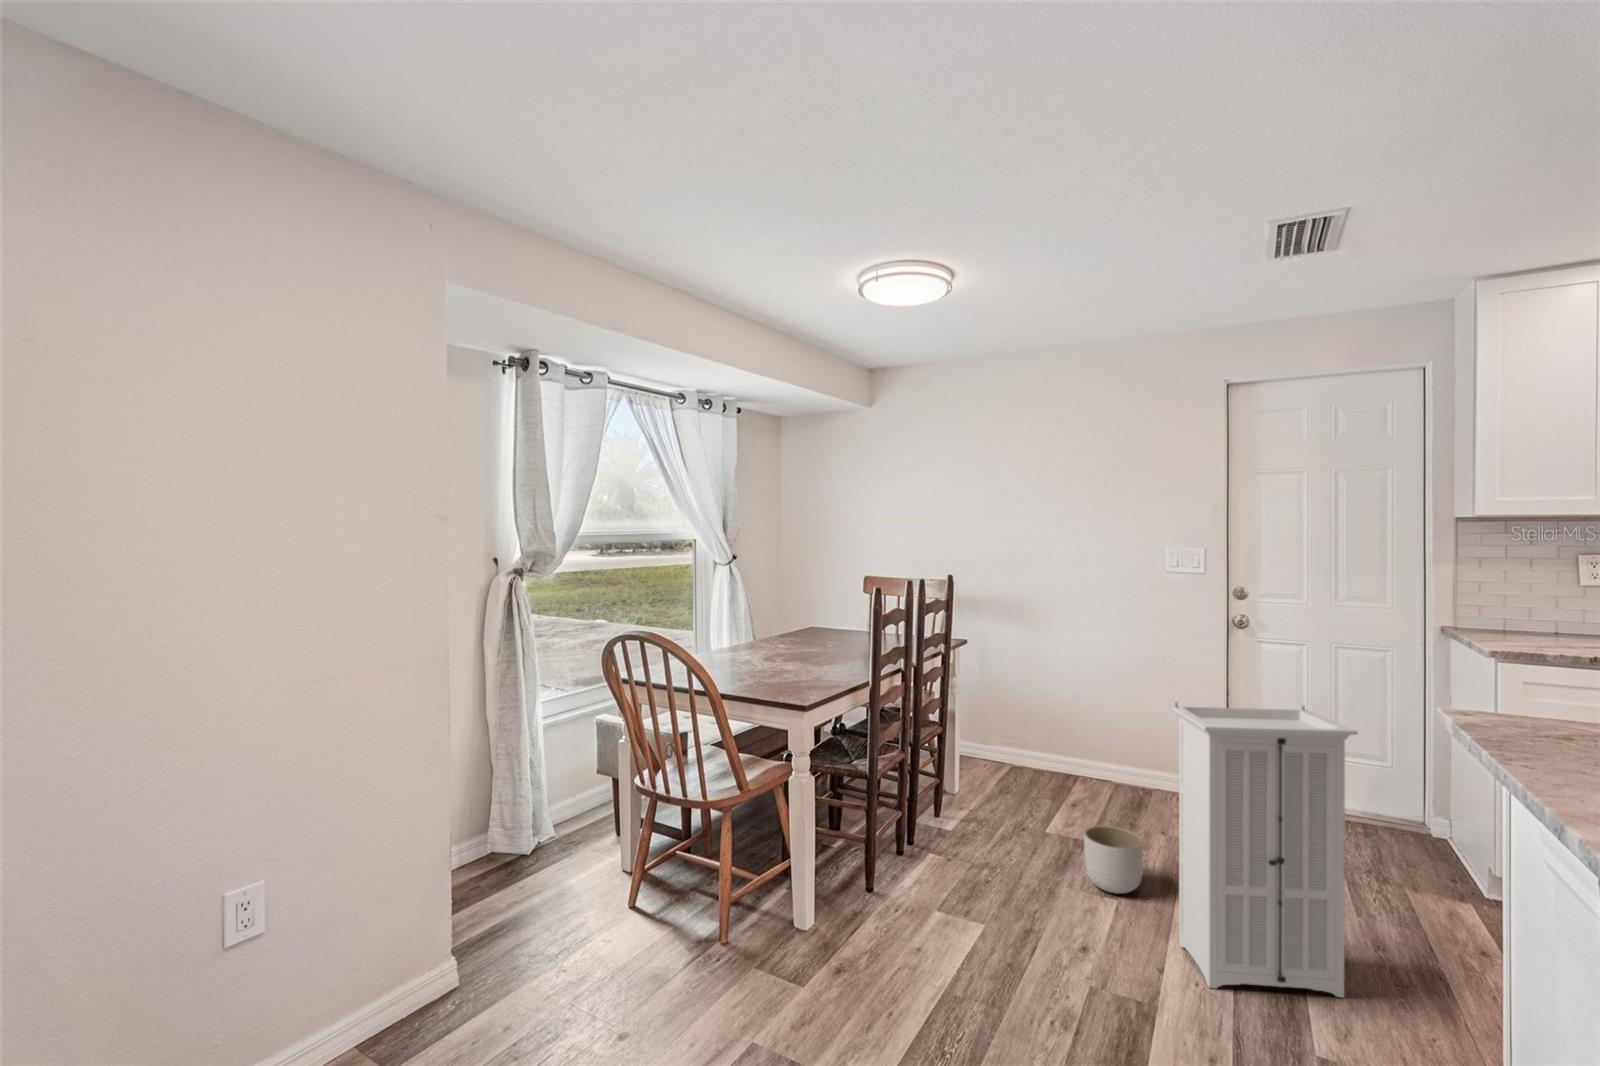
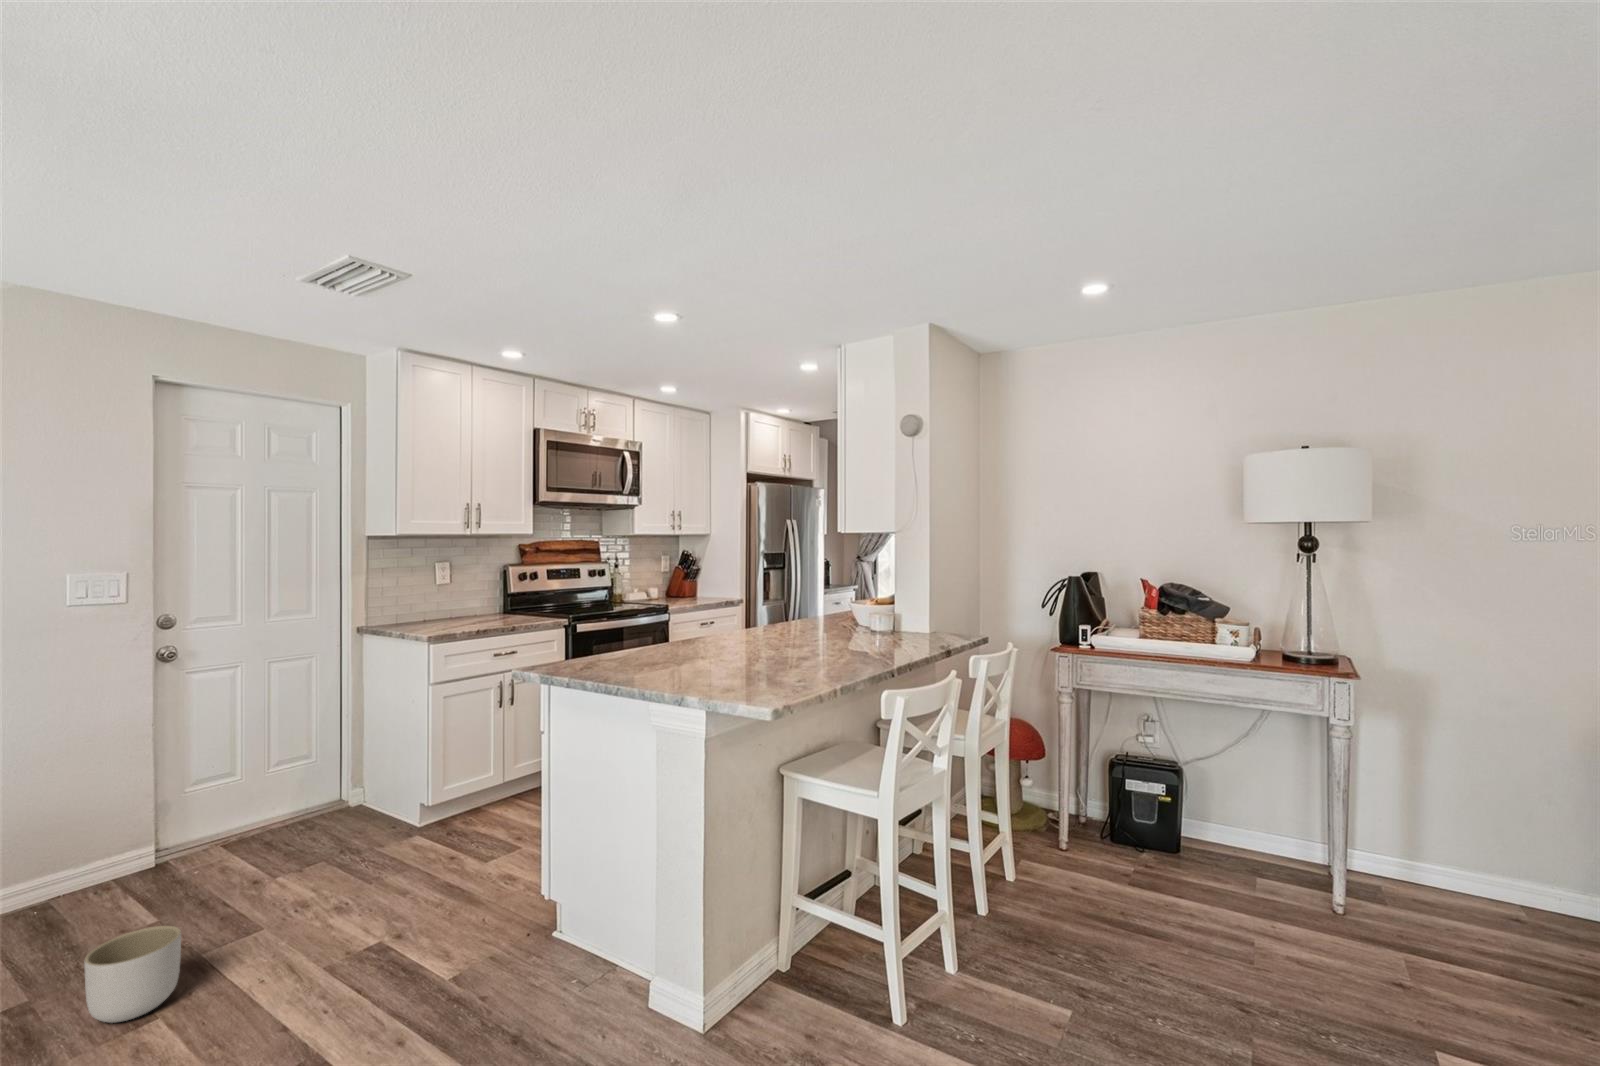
storage cabinet: present [1172,703,1358,997] -> none [265,706,432,1006]

